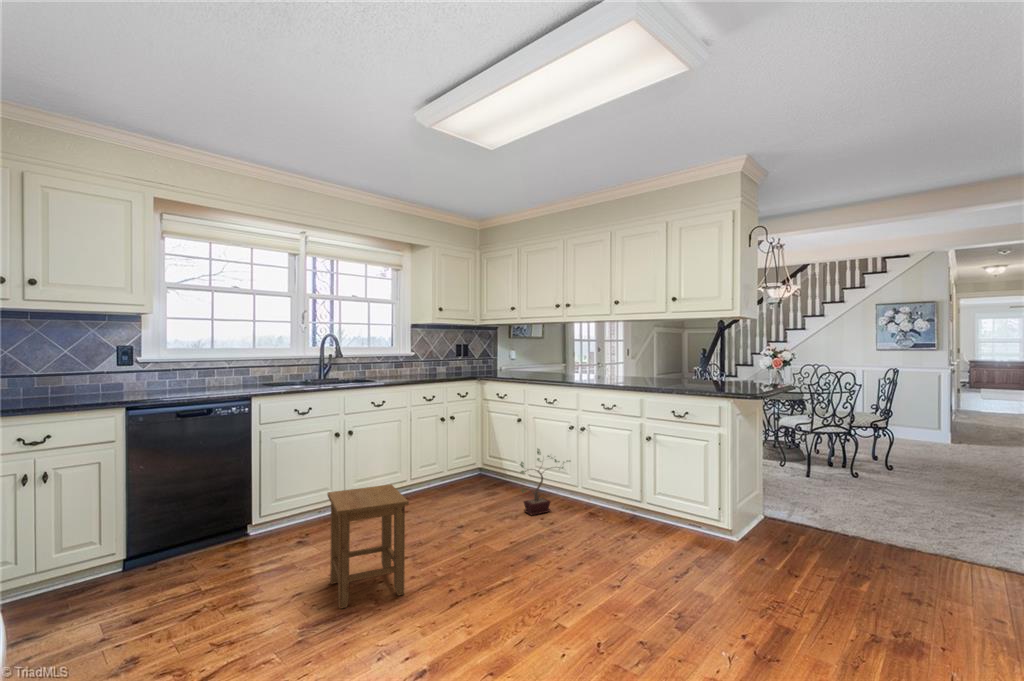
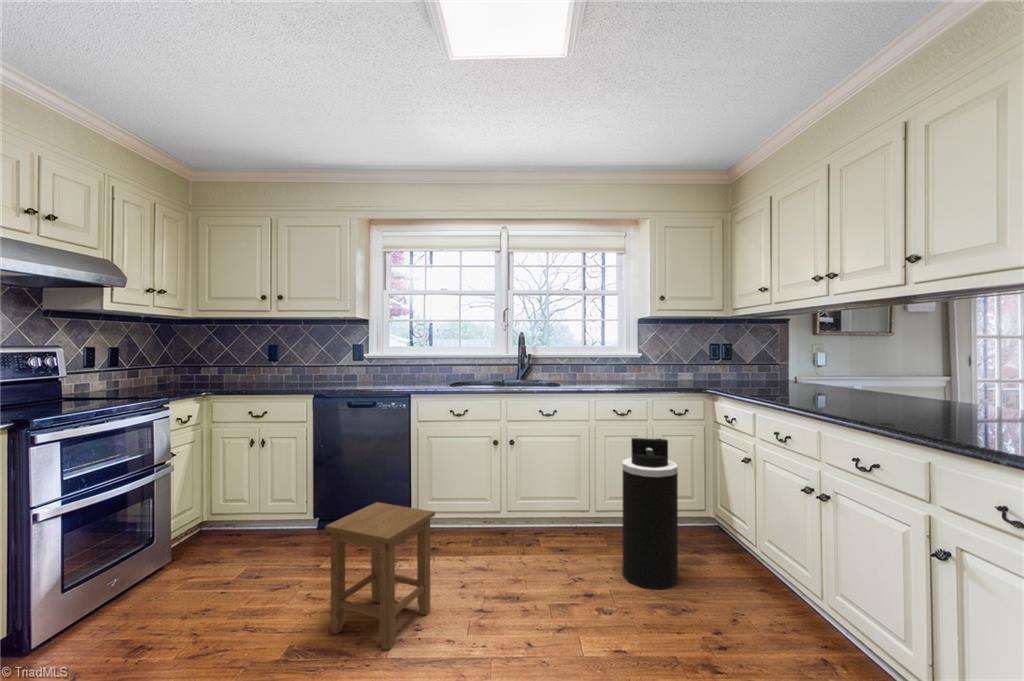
trash can: none [463,410,500,512] -> present [622,438,678,589]
potted plant: present [520,449,568,515] -> none [671,514,780,629]

